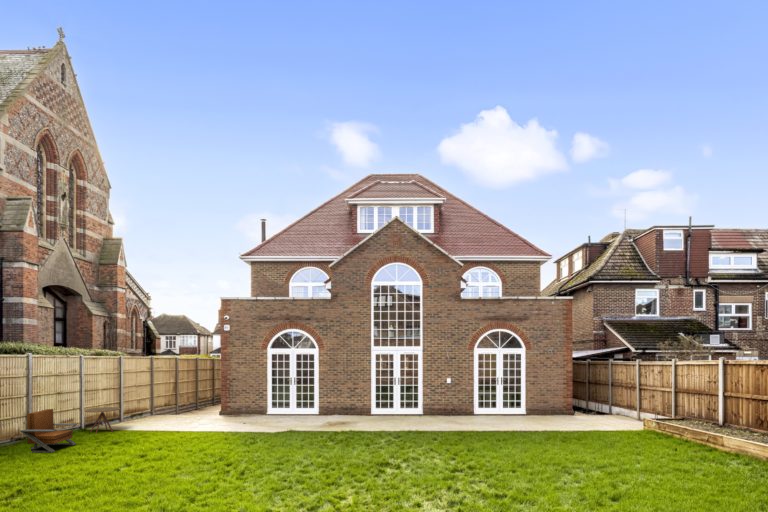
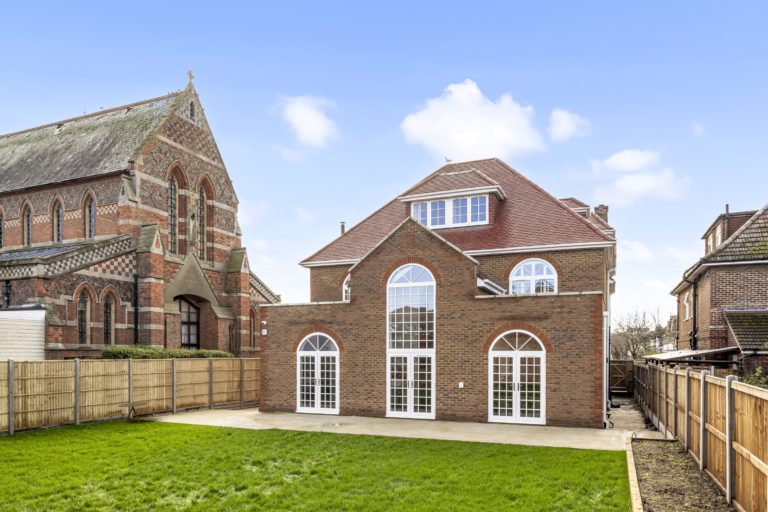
lounge chair: present [20,409,77,453] -> none [43,404,90,440]

